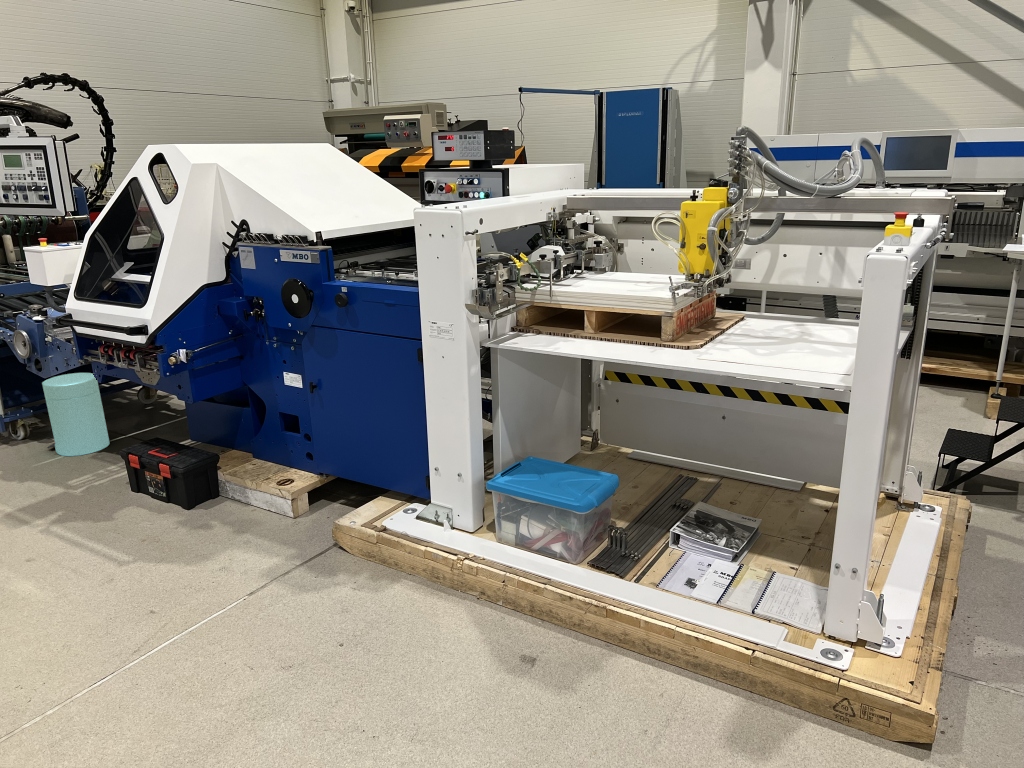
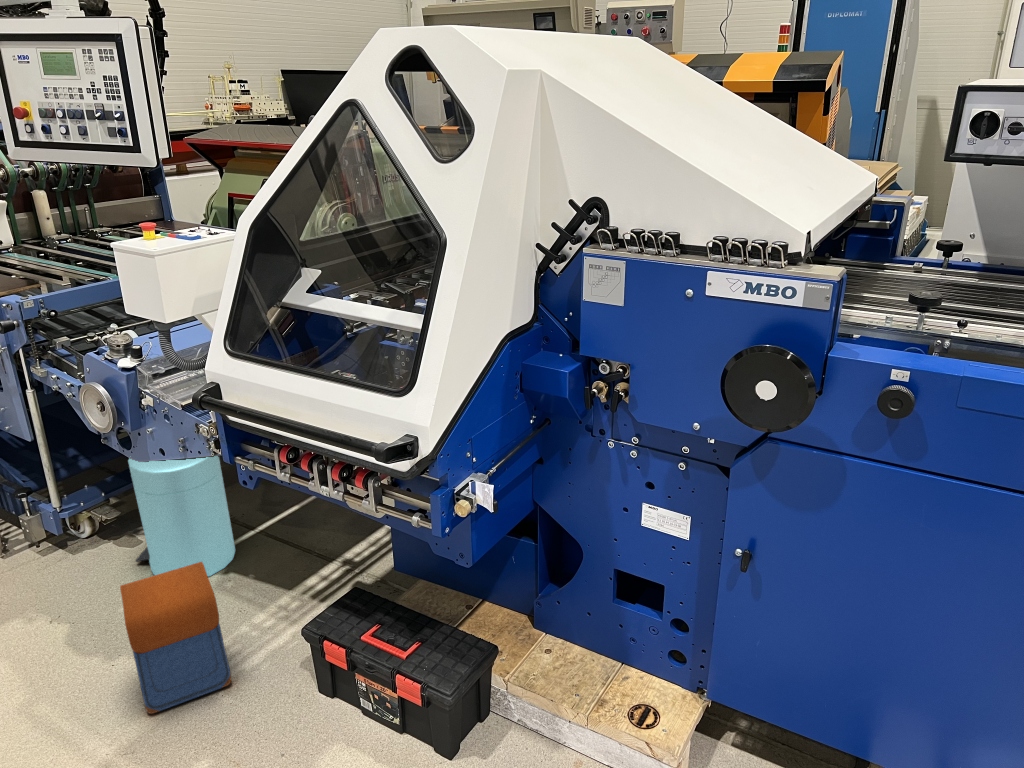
backpack: none [26,421,88,498] -> present [120,562,231,714]

